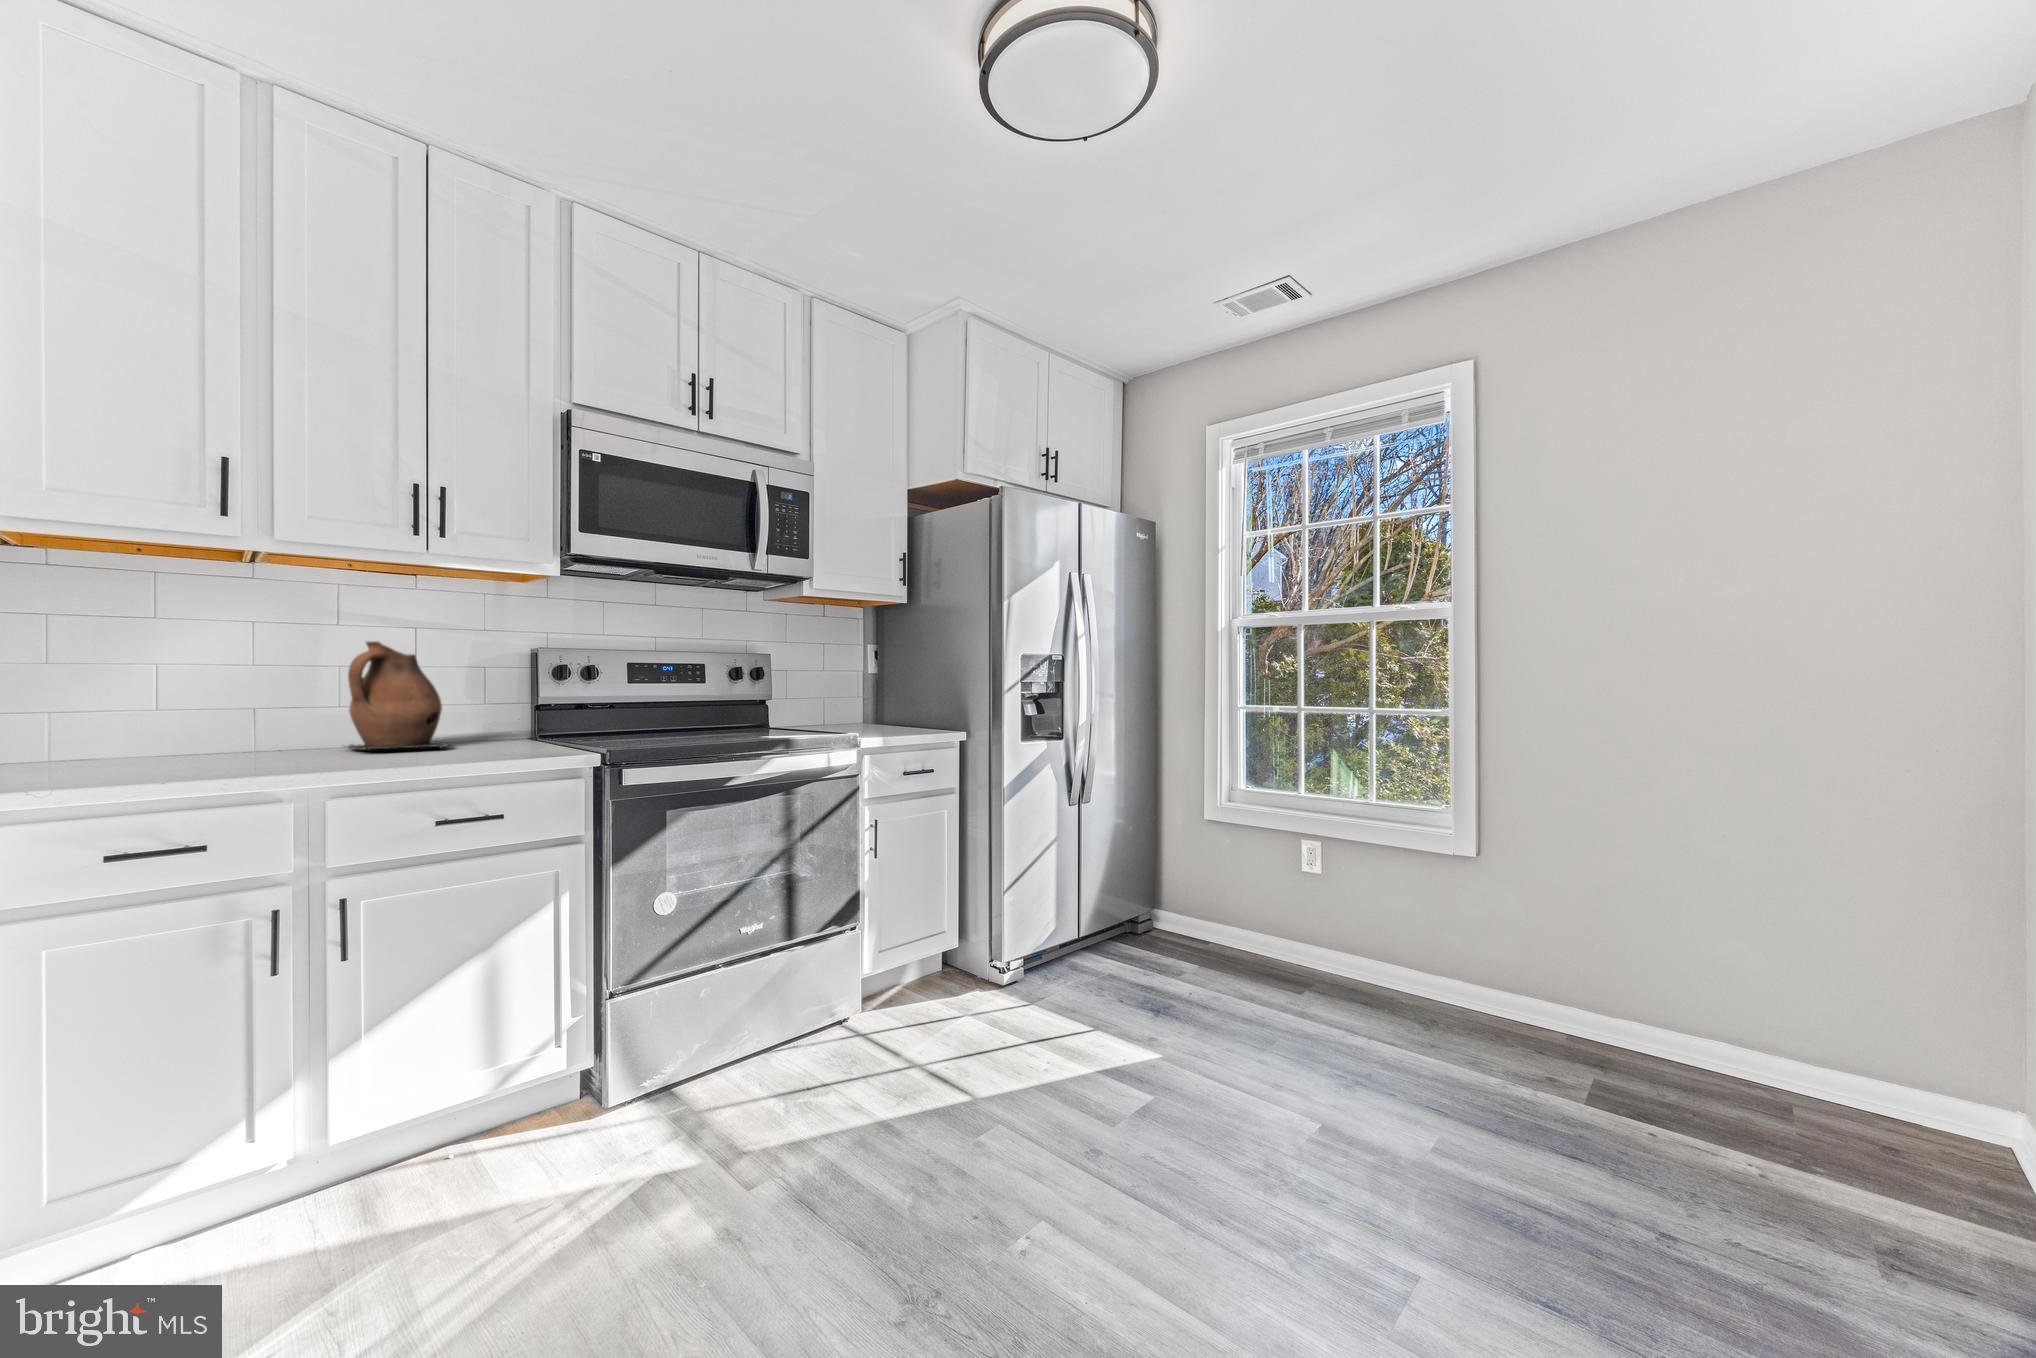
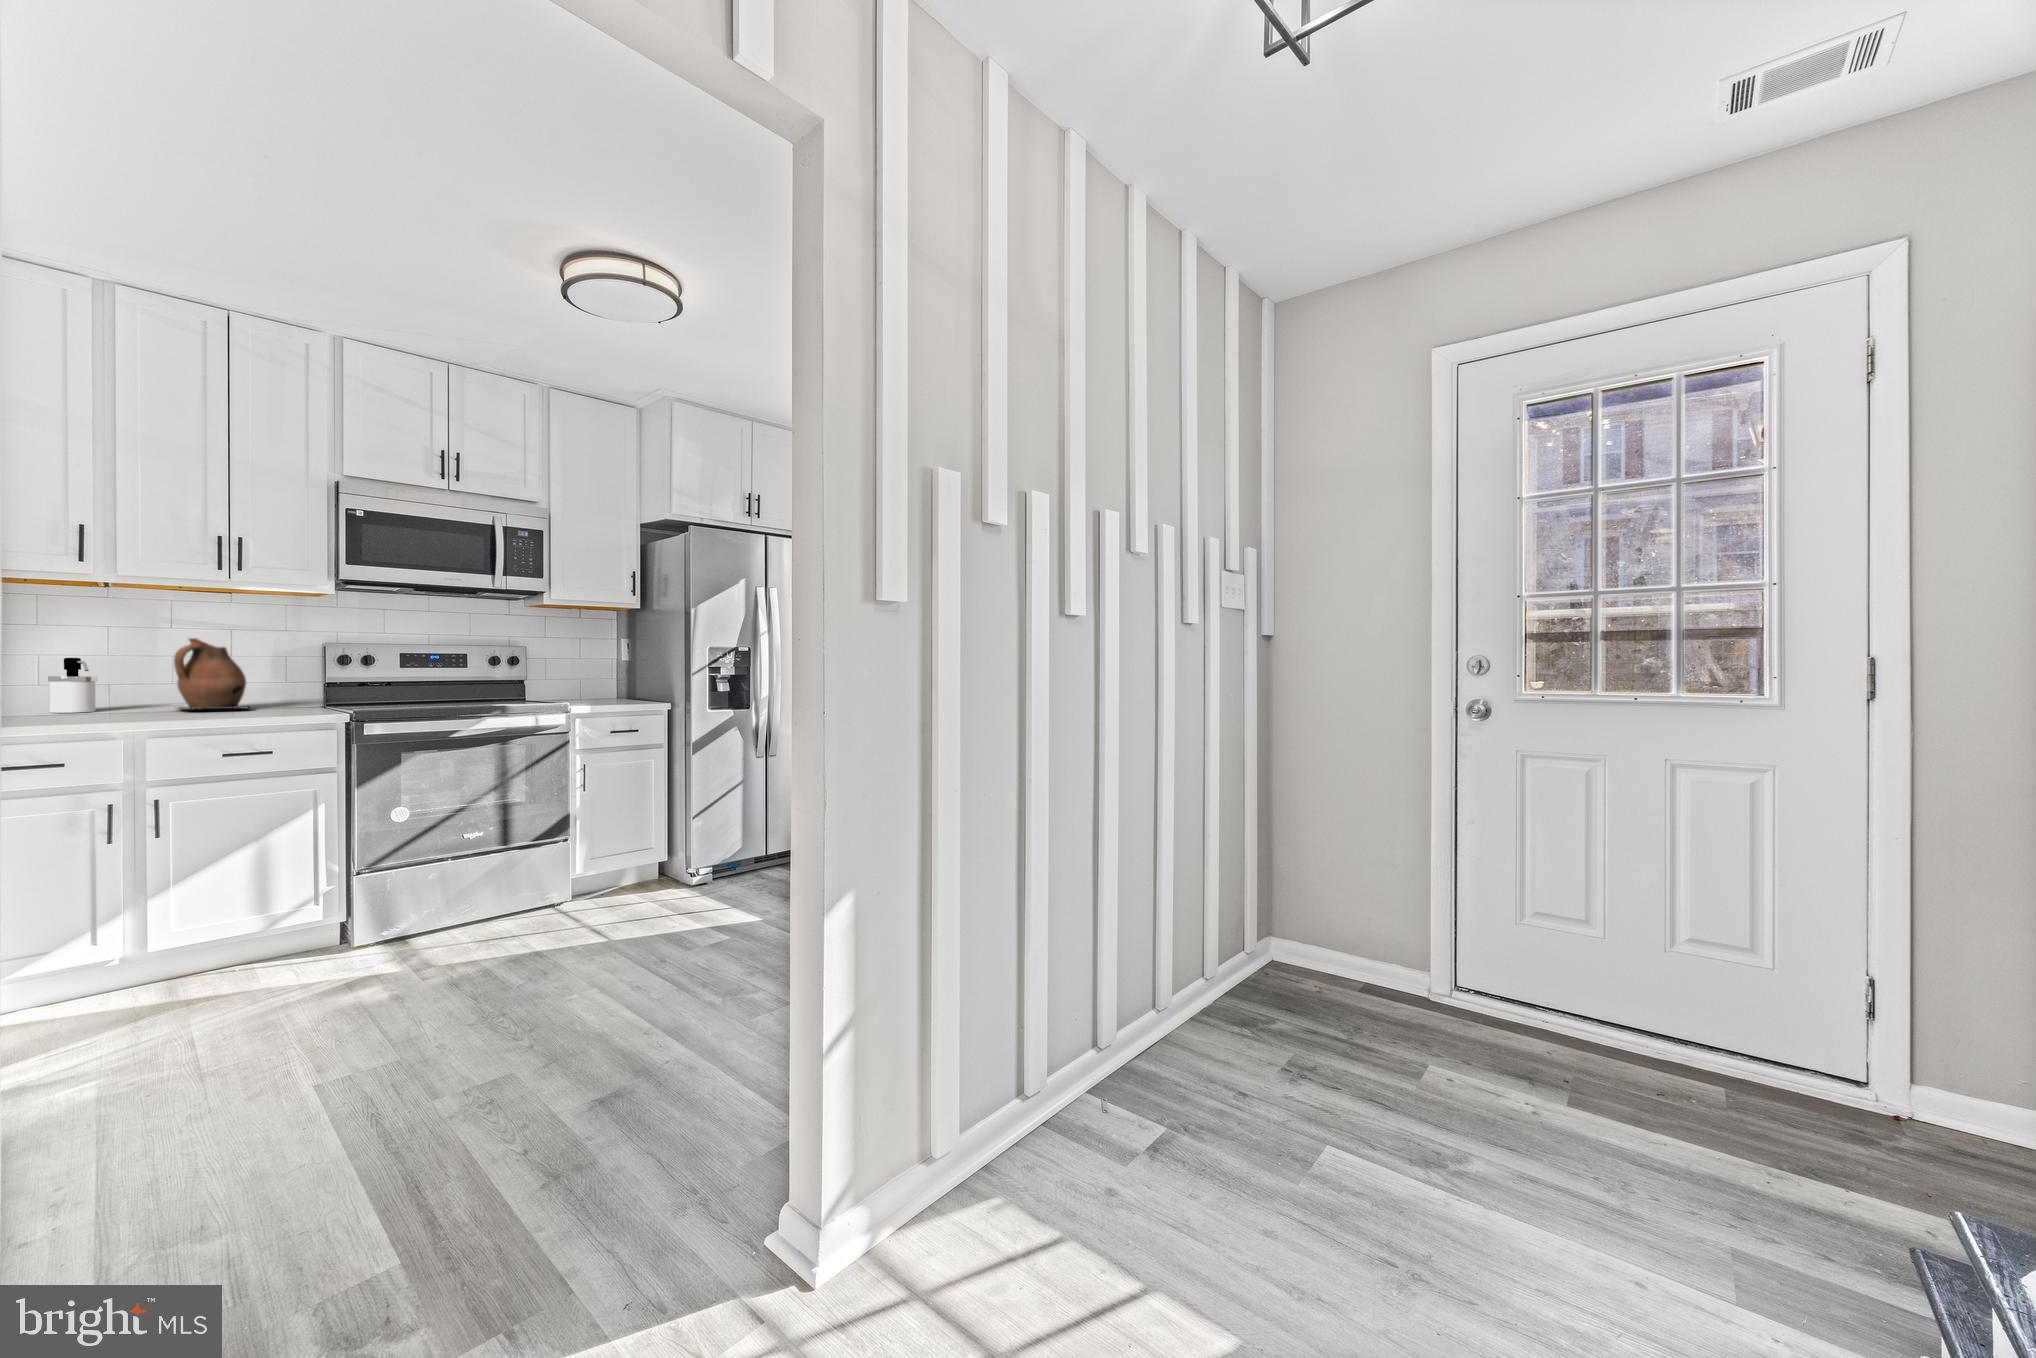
soap dispenser: none [167,672,237,757] -> present [48,658,97,713]

